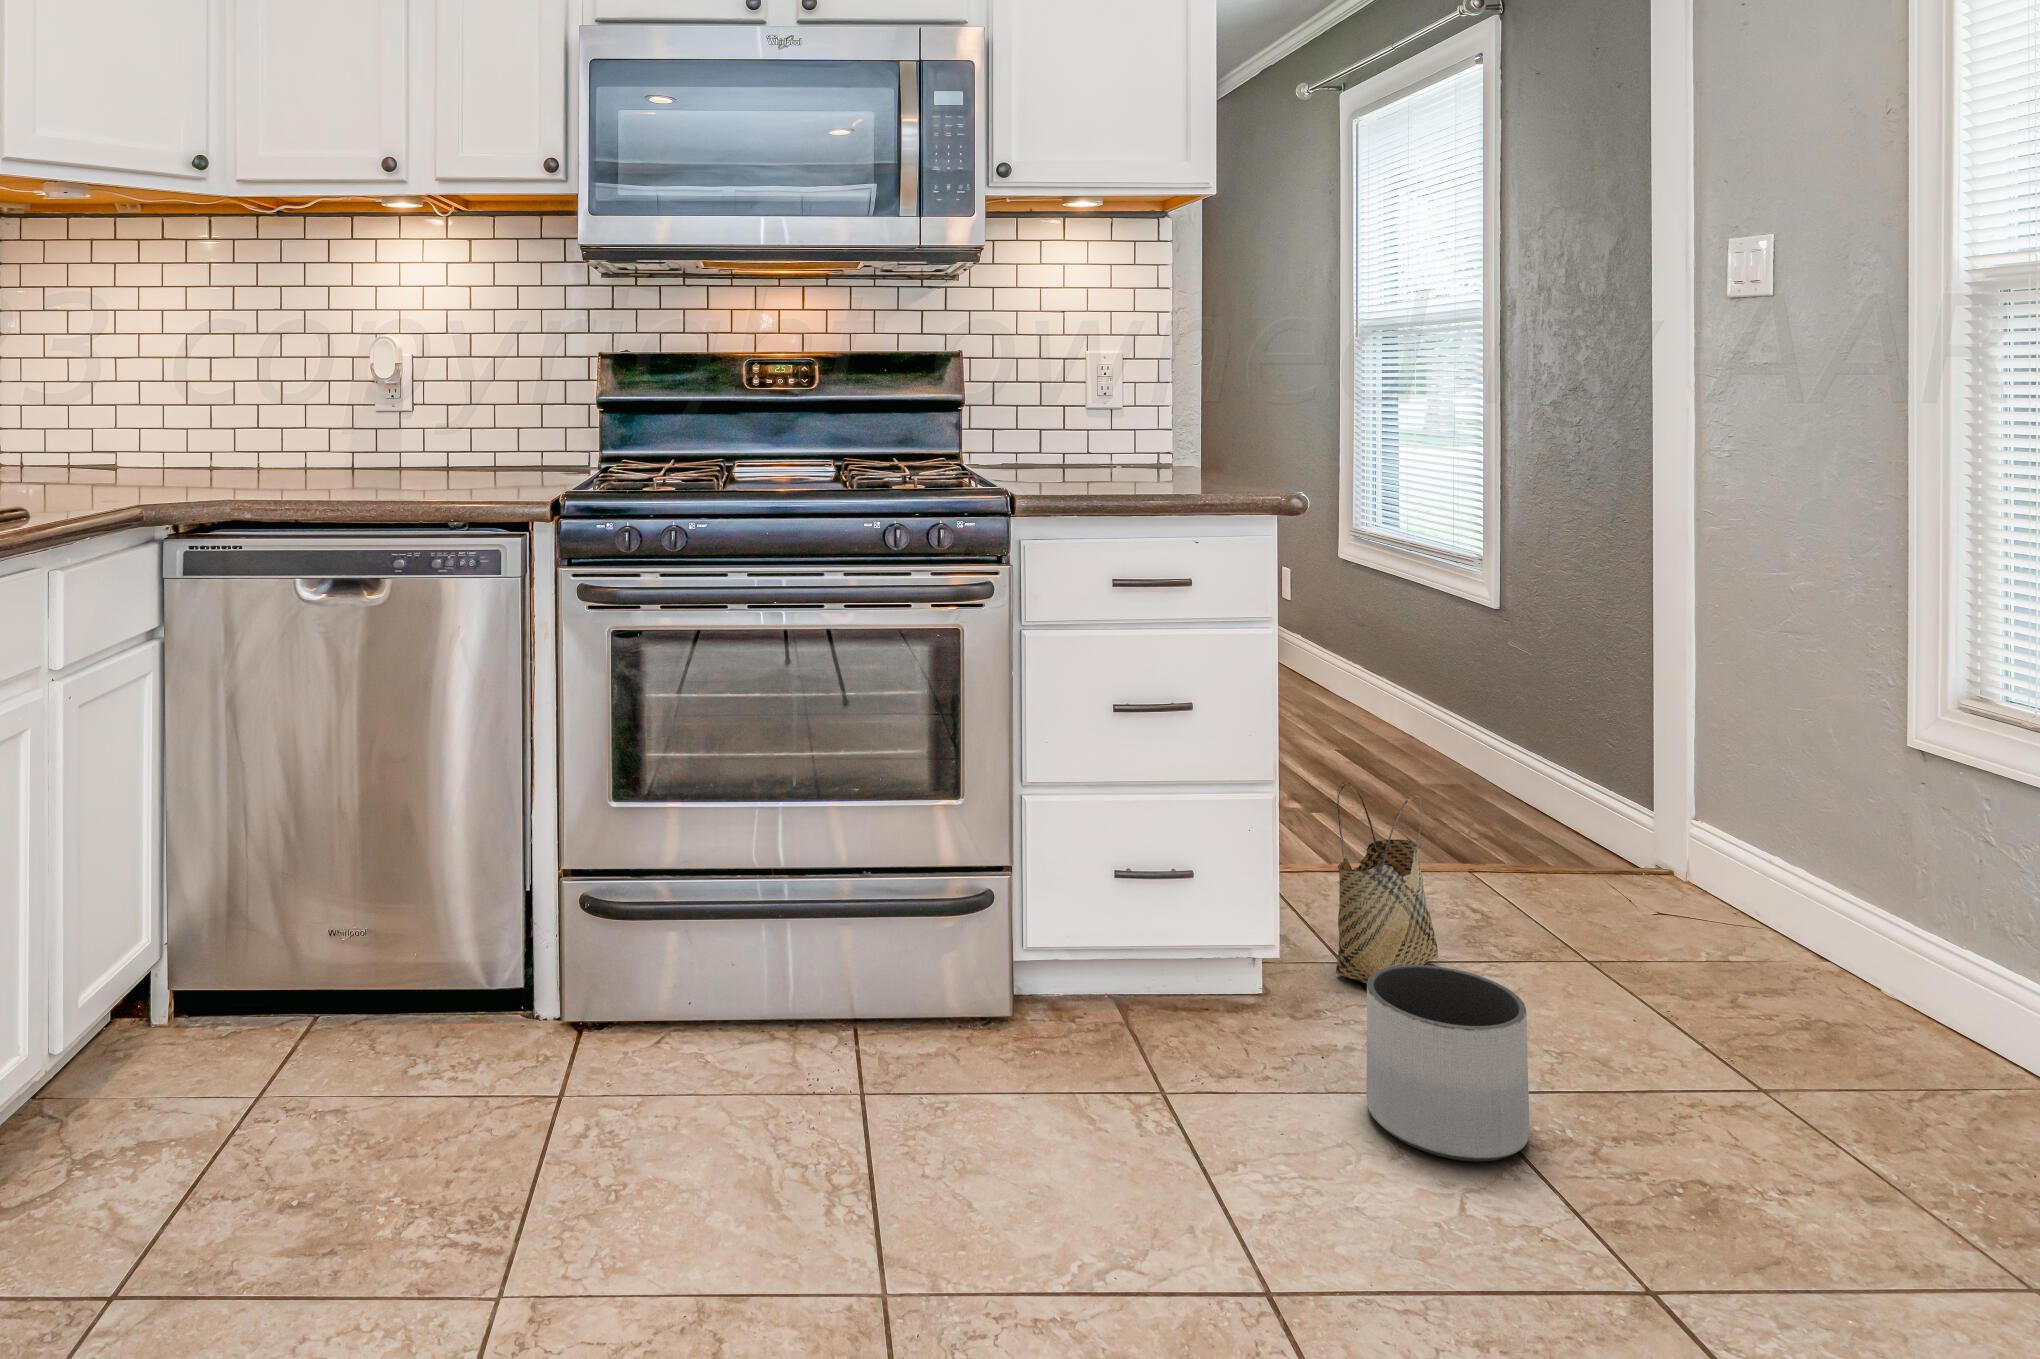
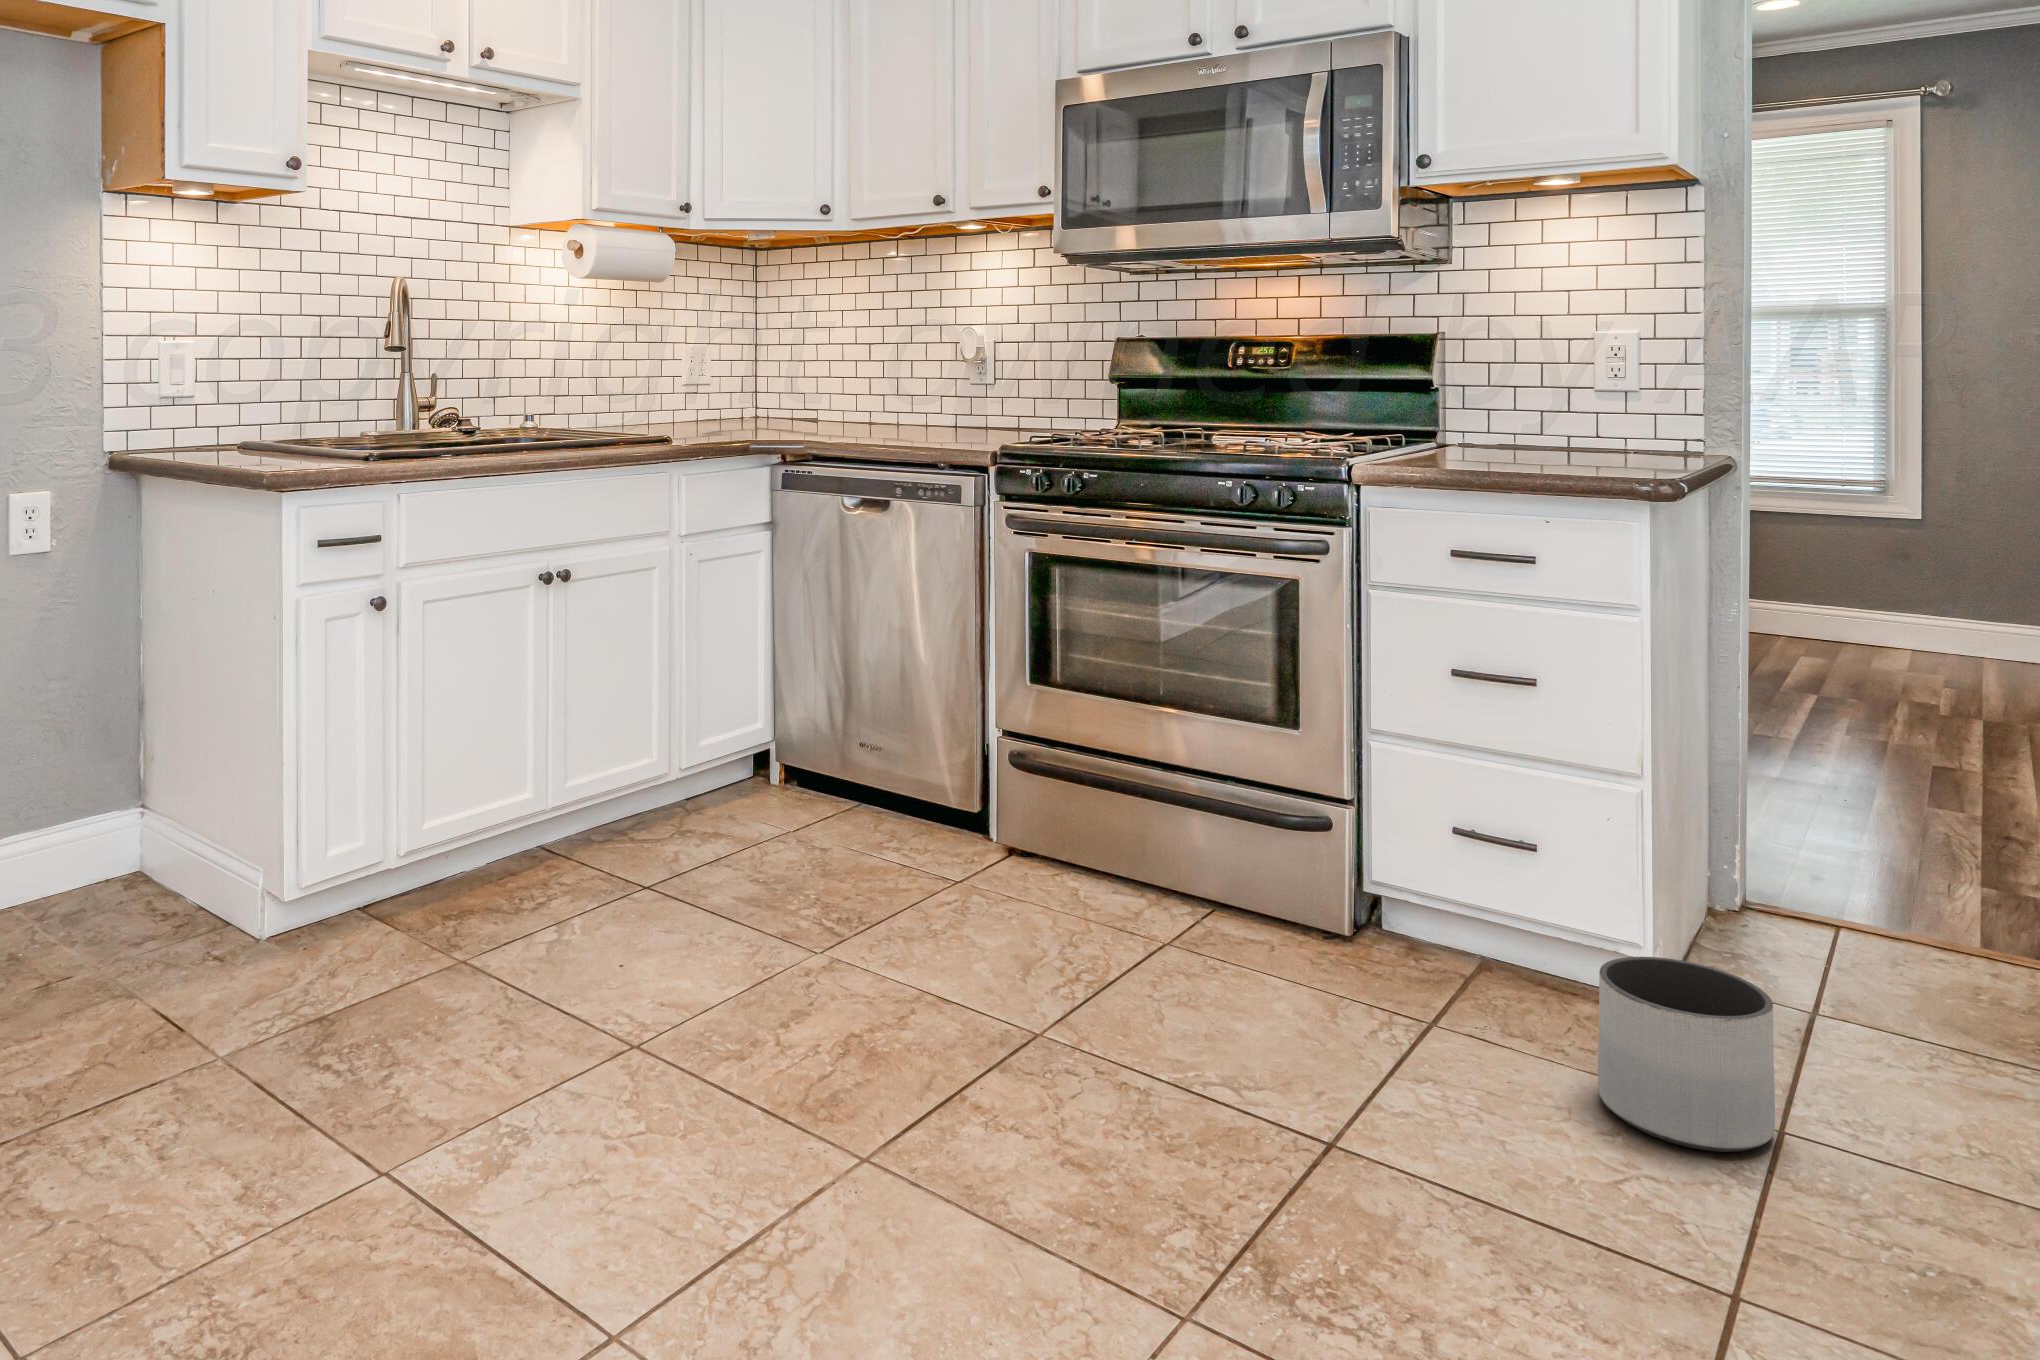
woven basket: present [1336,783,1438,983] -> none [1763,810,1931,1030]

